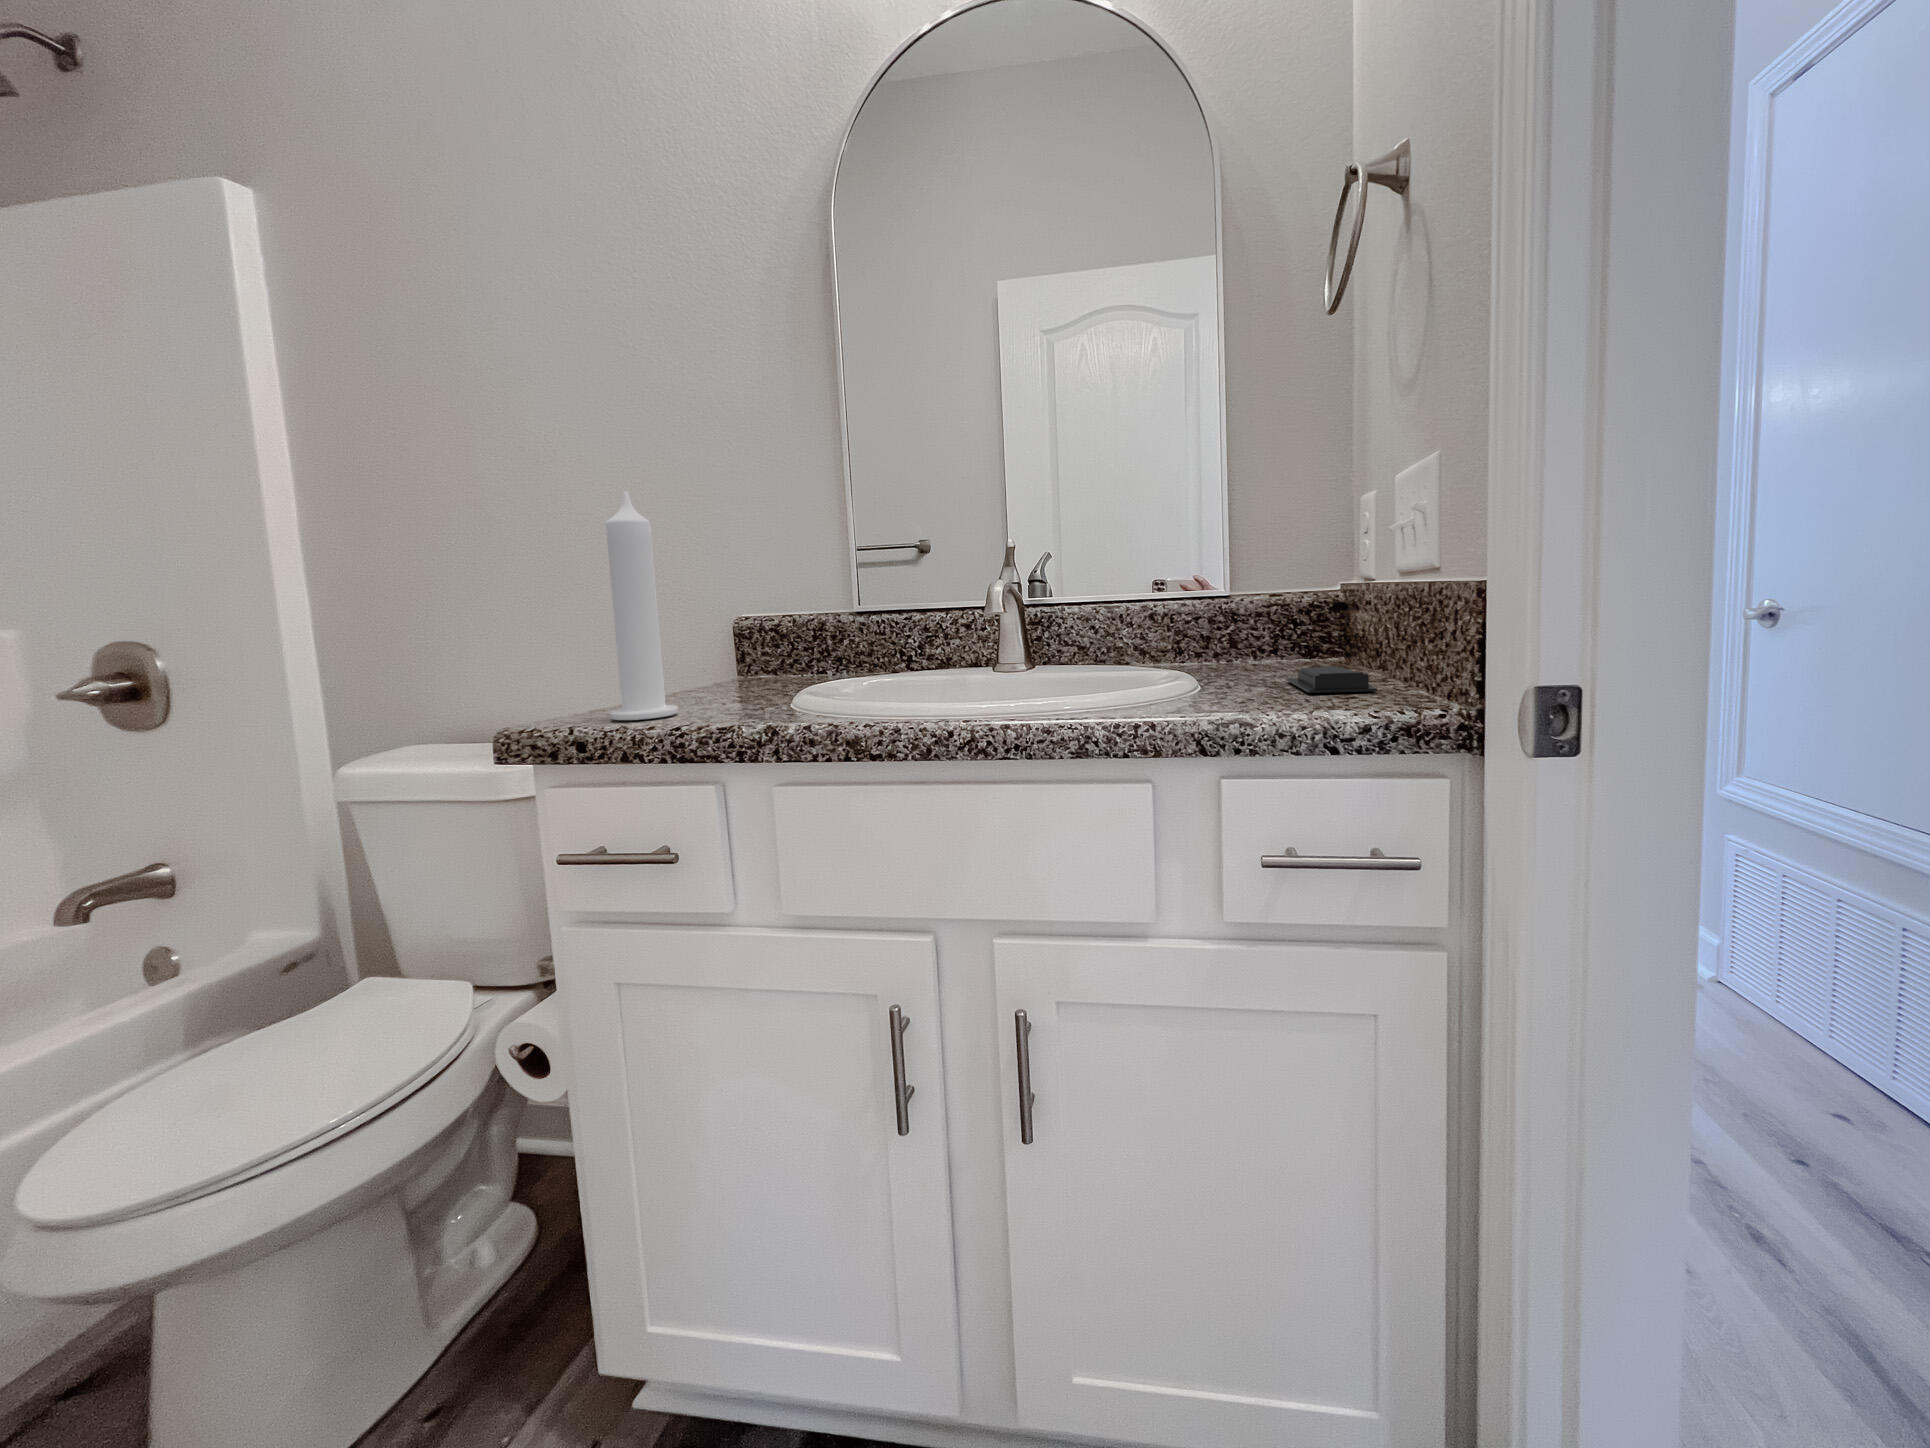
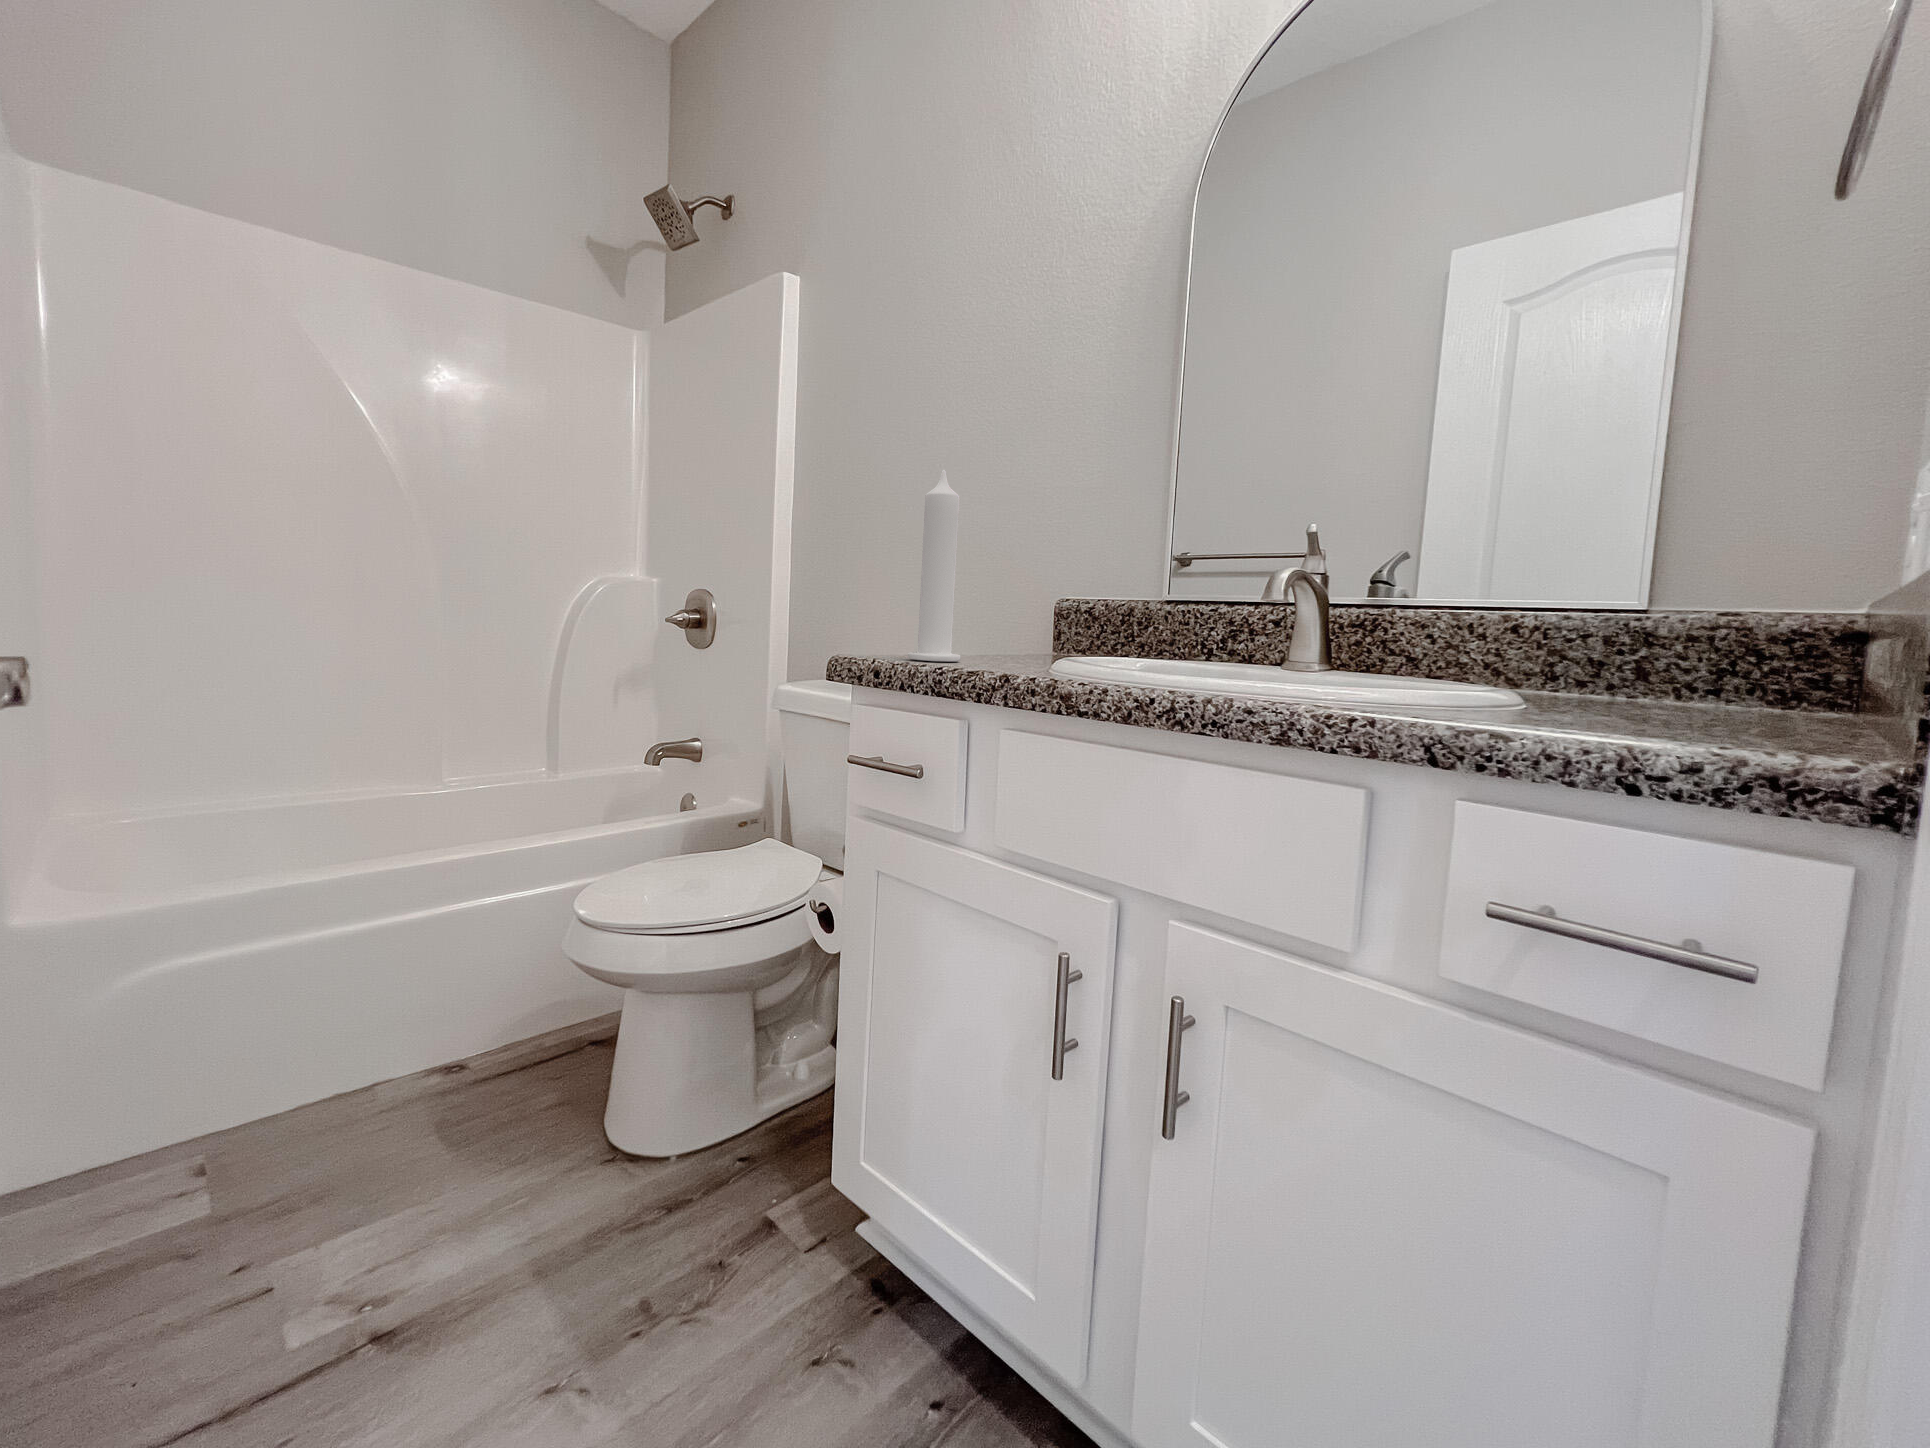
soap bar: present [1287,667,1377,693] -> none [1662,699,1795,737]

